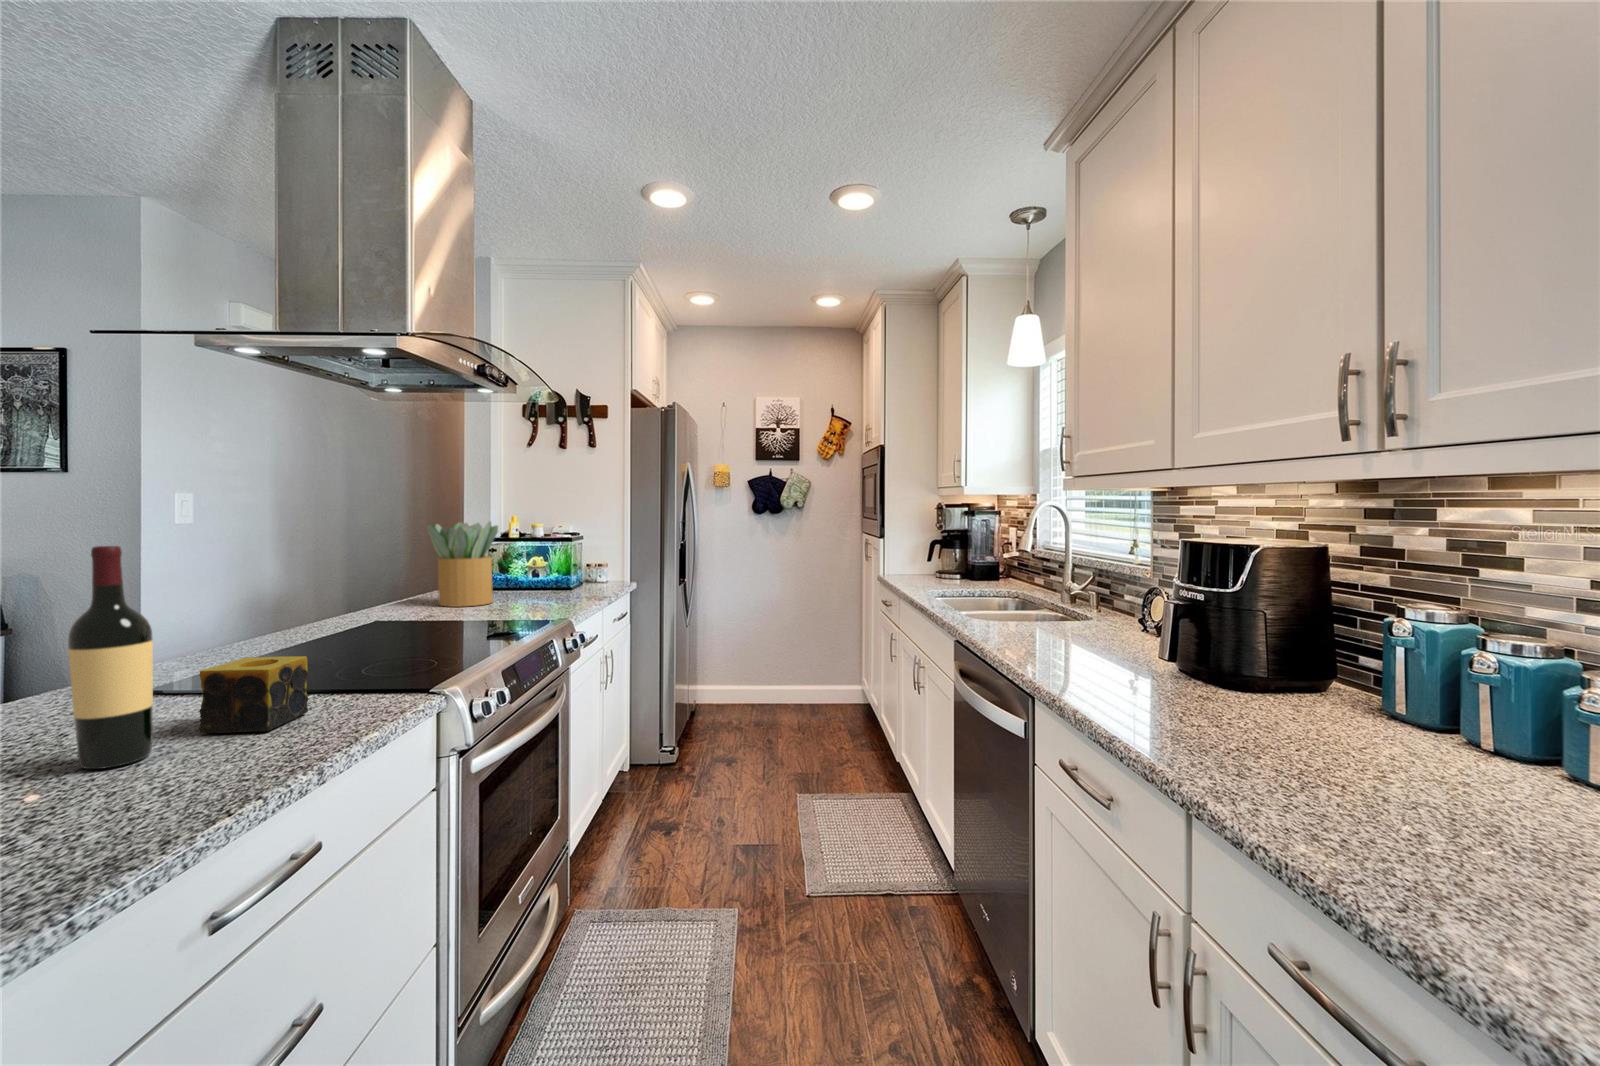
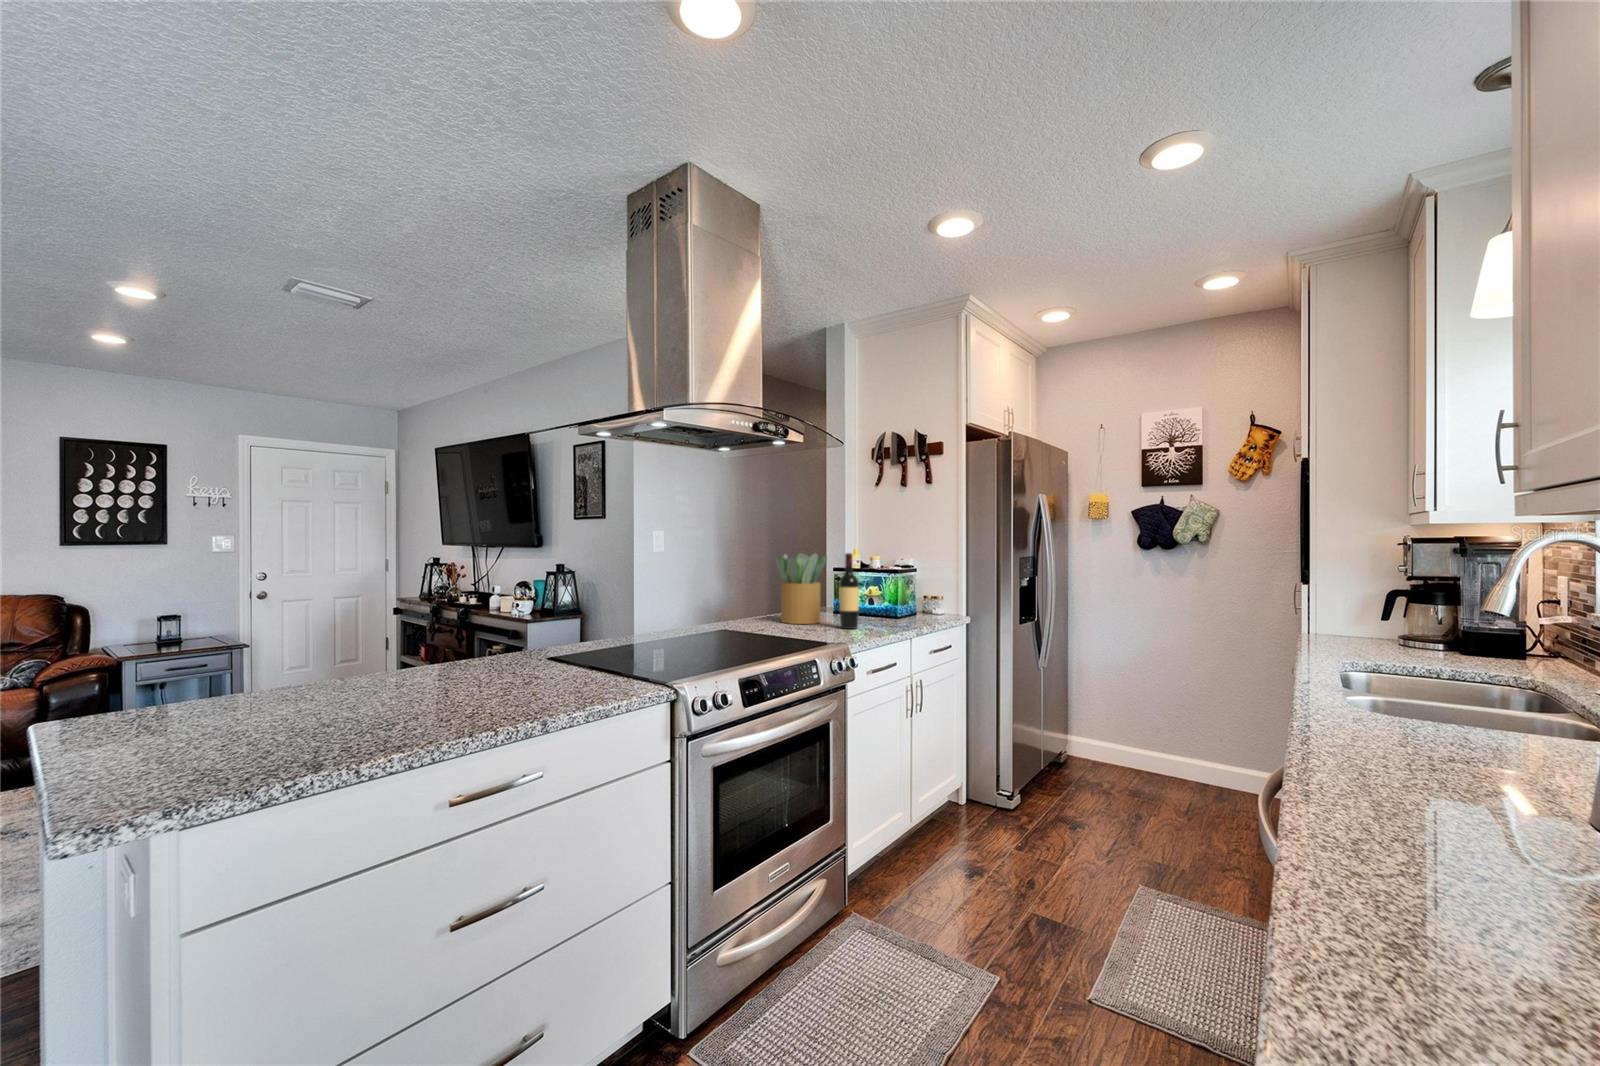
wine bottle: present [68,546,153,769] -> present [839,553,859,629]
candle: present [199,656,308,733] -> none [540,636,599,685]

